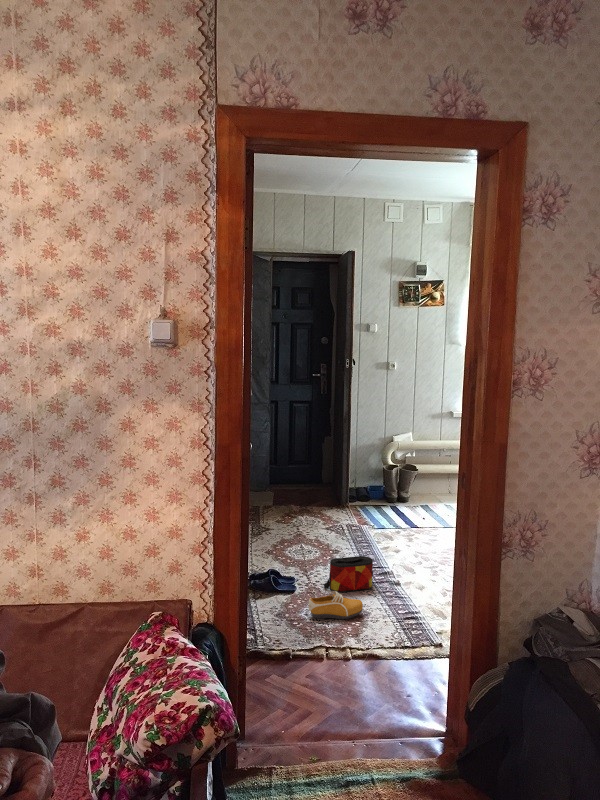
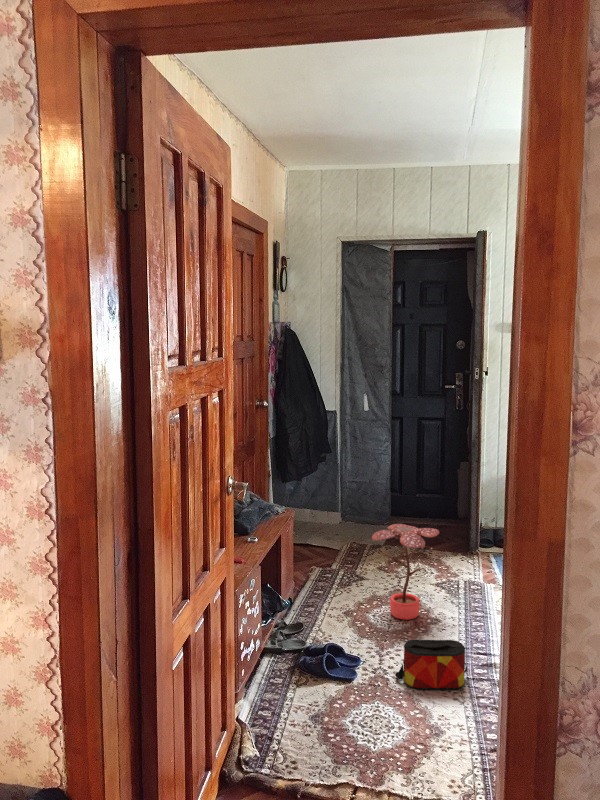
potted plant: none [288,480,337,553] -> present [372,524,439,620]
shoe: present [308,591,363,619] -> none [355,694,433,738]

